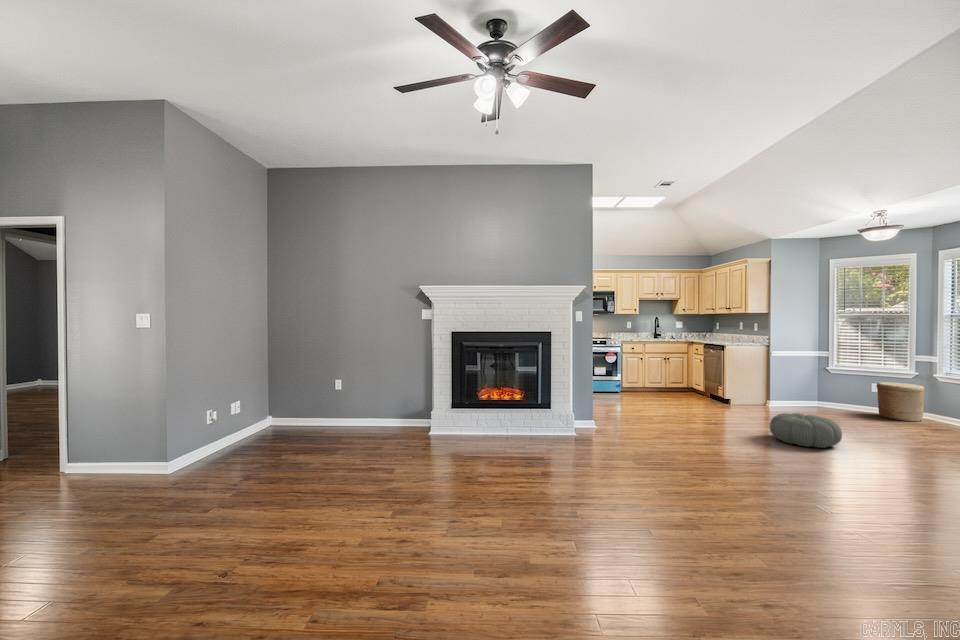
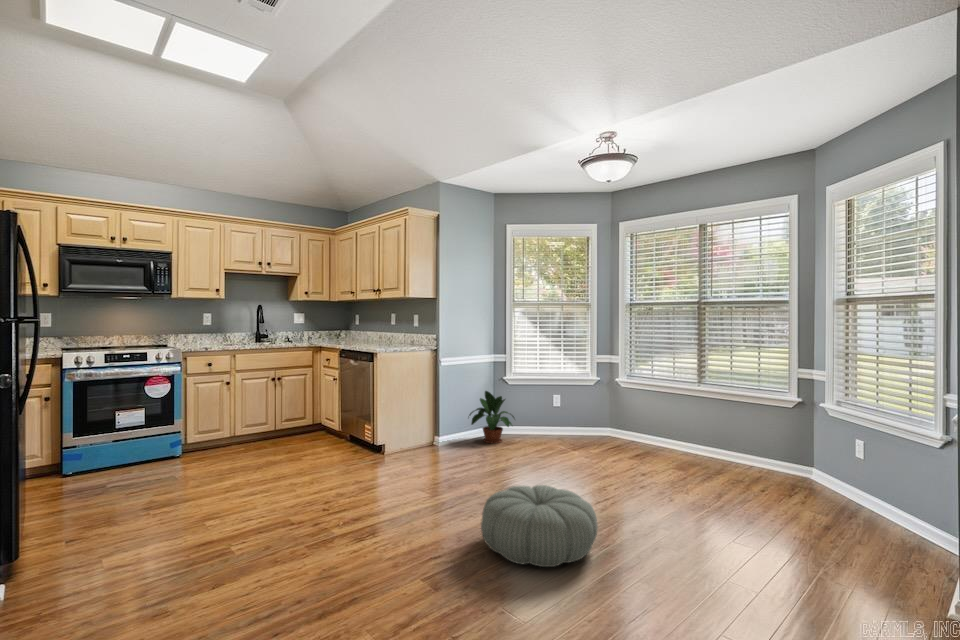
potted plant: none [794,374,835,410] -> present [469,391,514,443]
woven basket: present [877,382,925,421] -> none [562,393,610,446]

